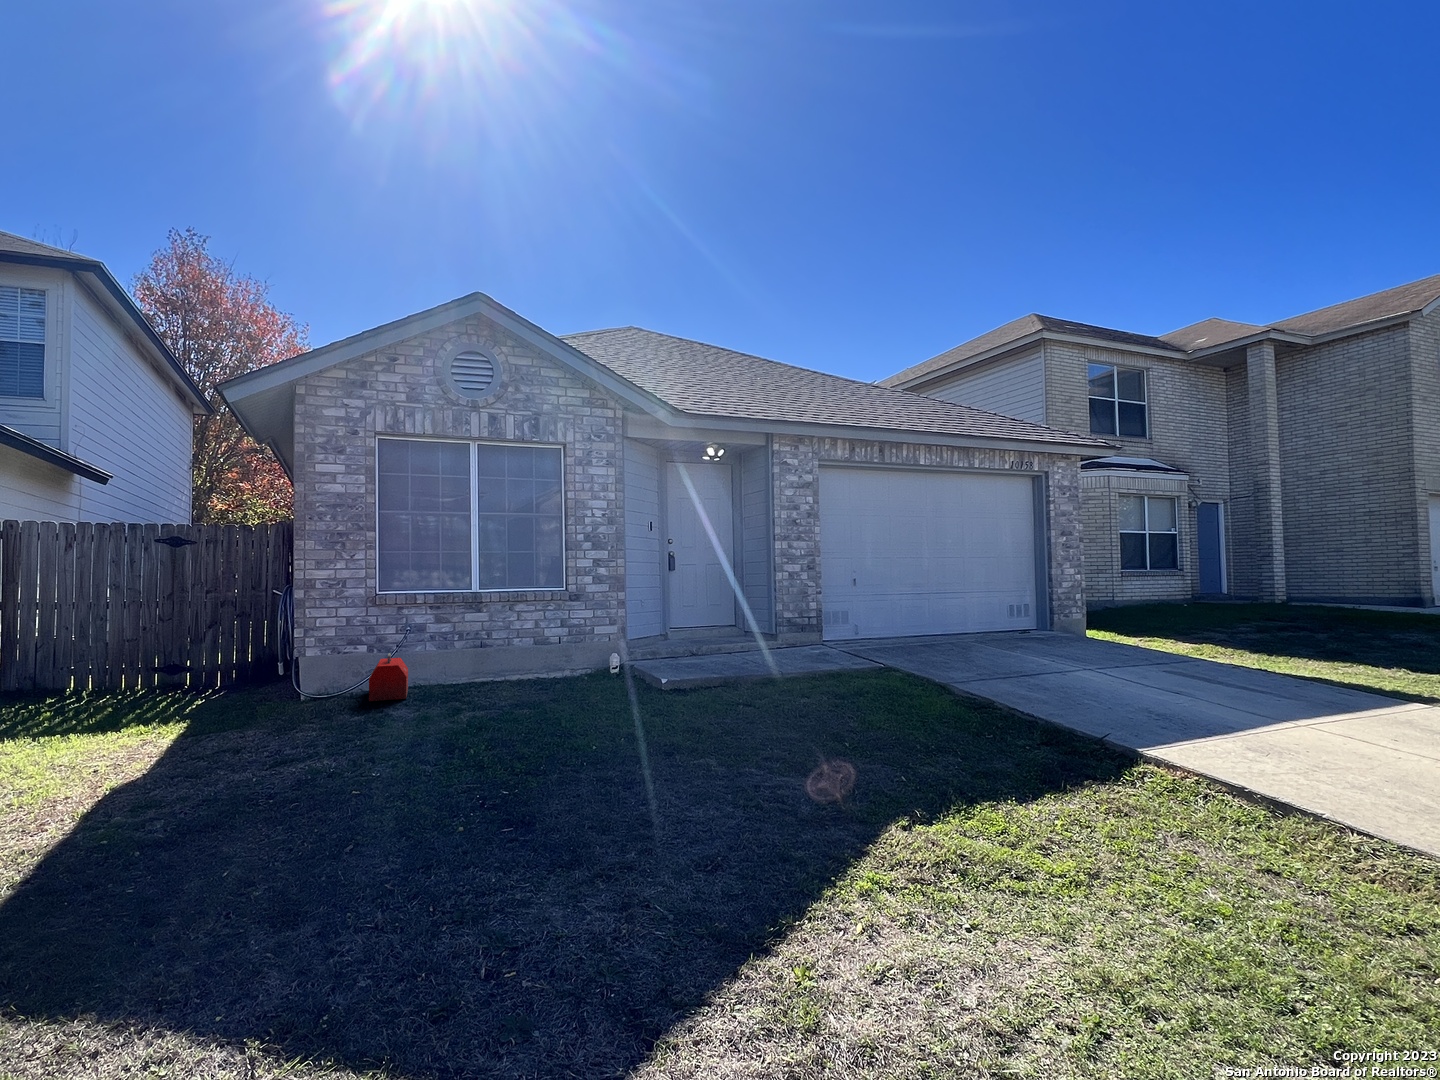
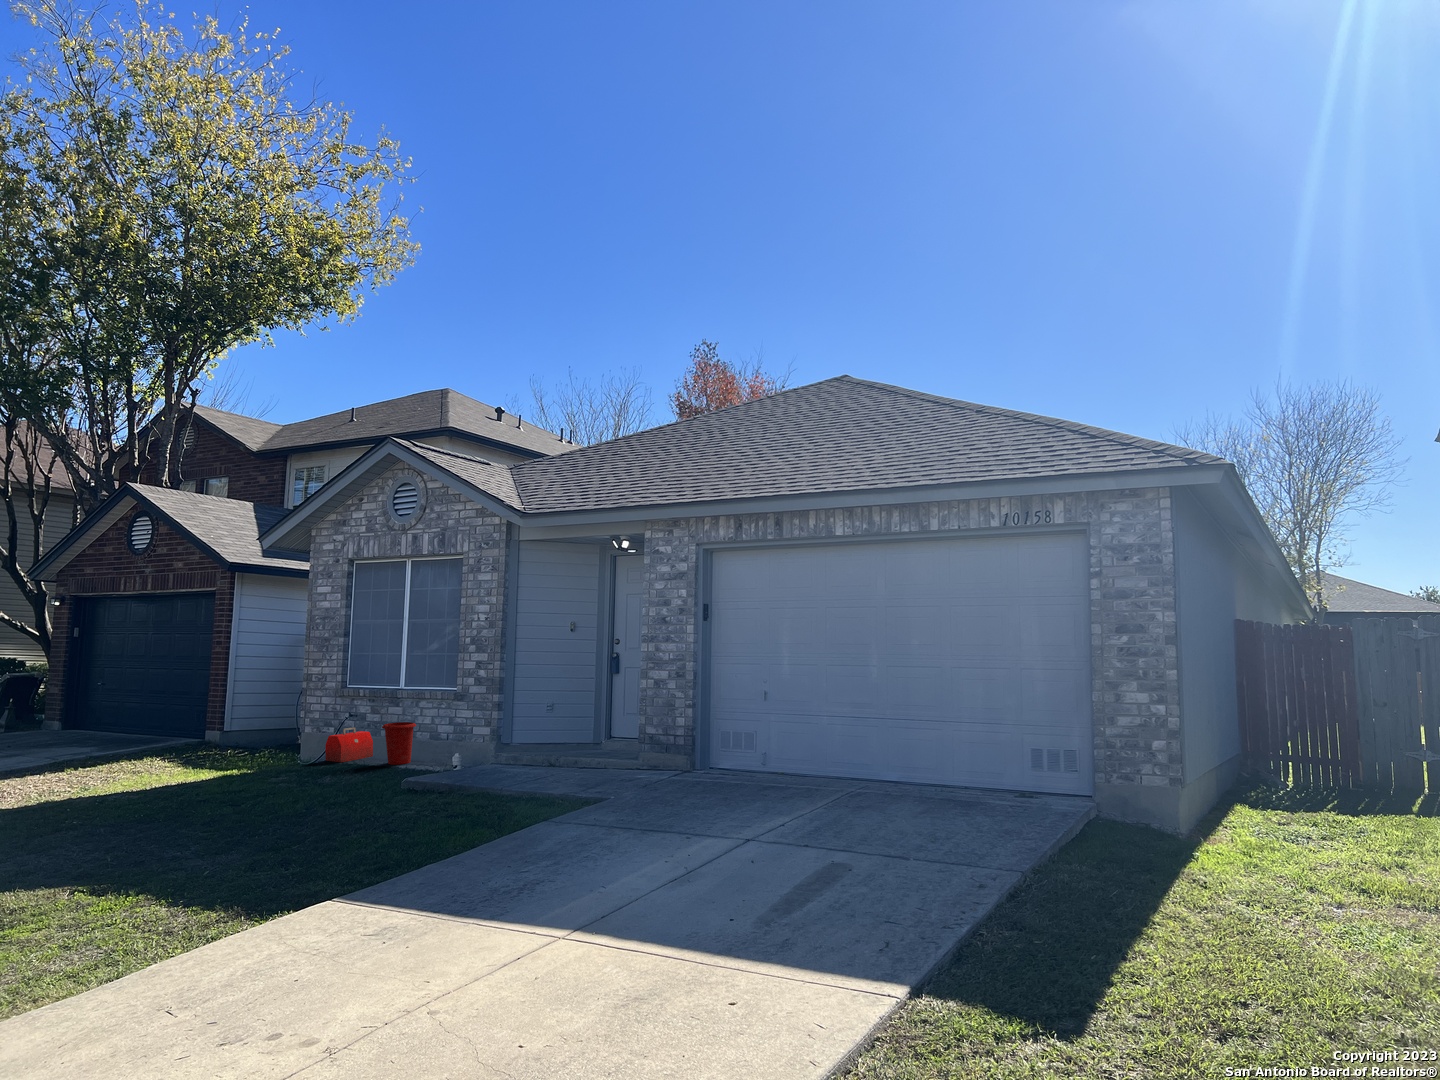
waste bin: none [473,637,515,689] -> present [382,722,416,765]

